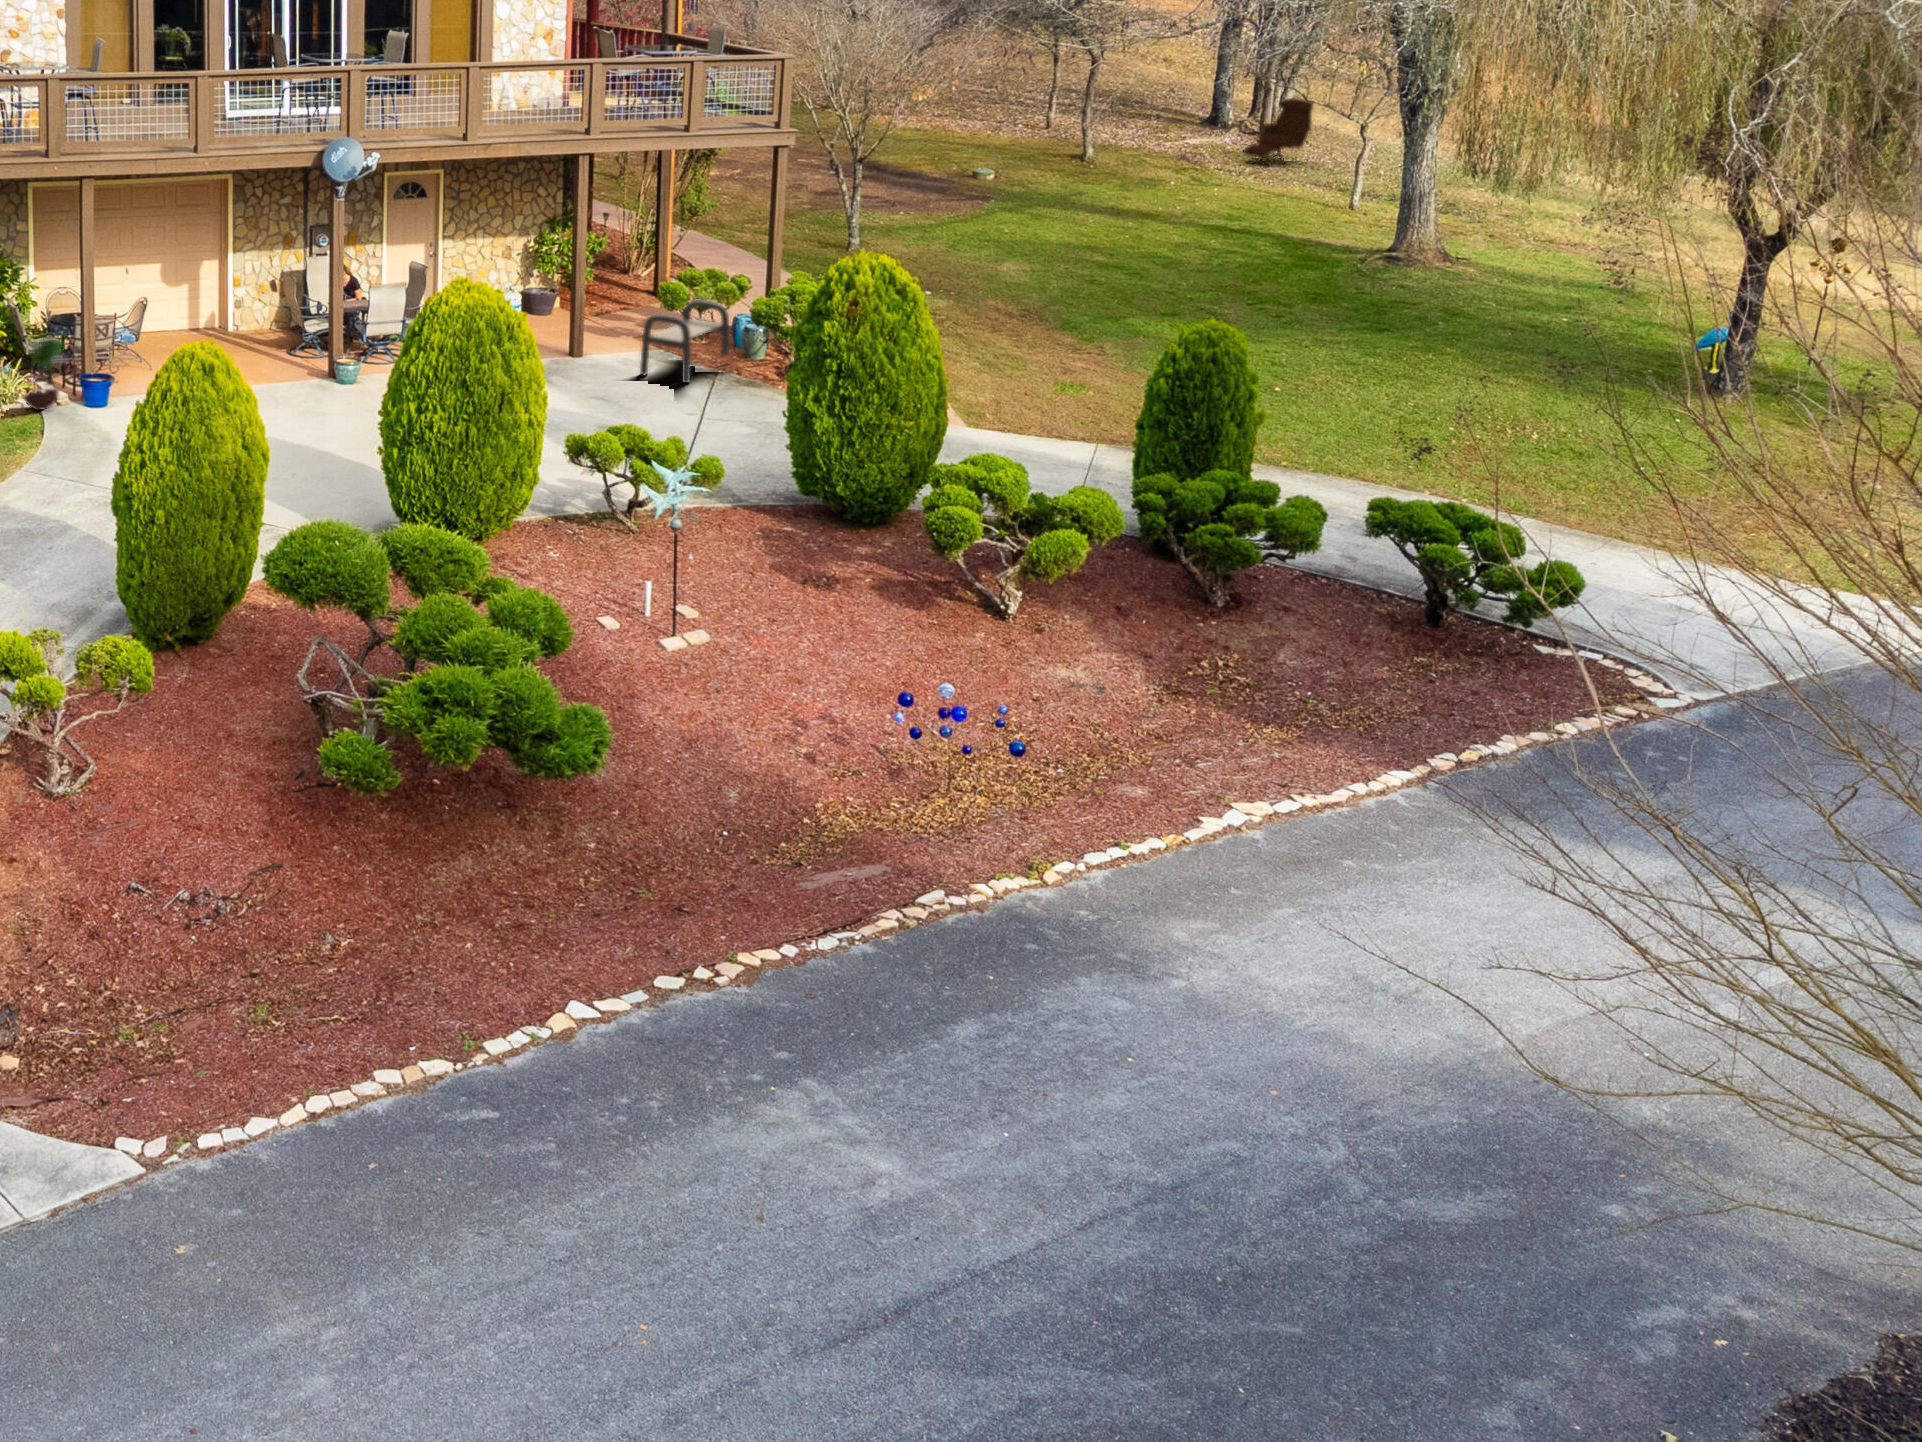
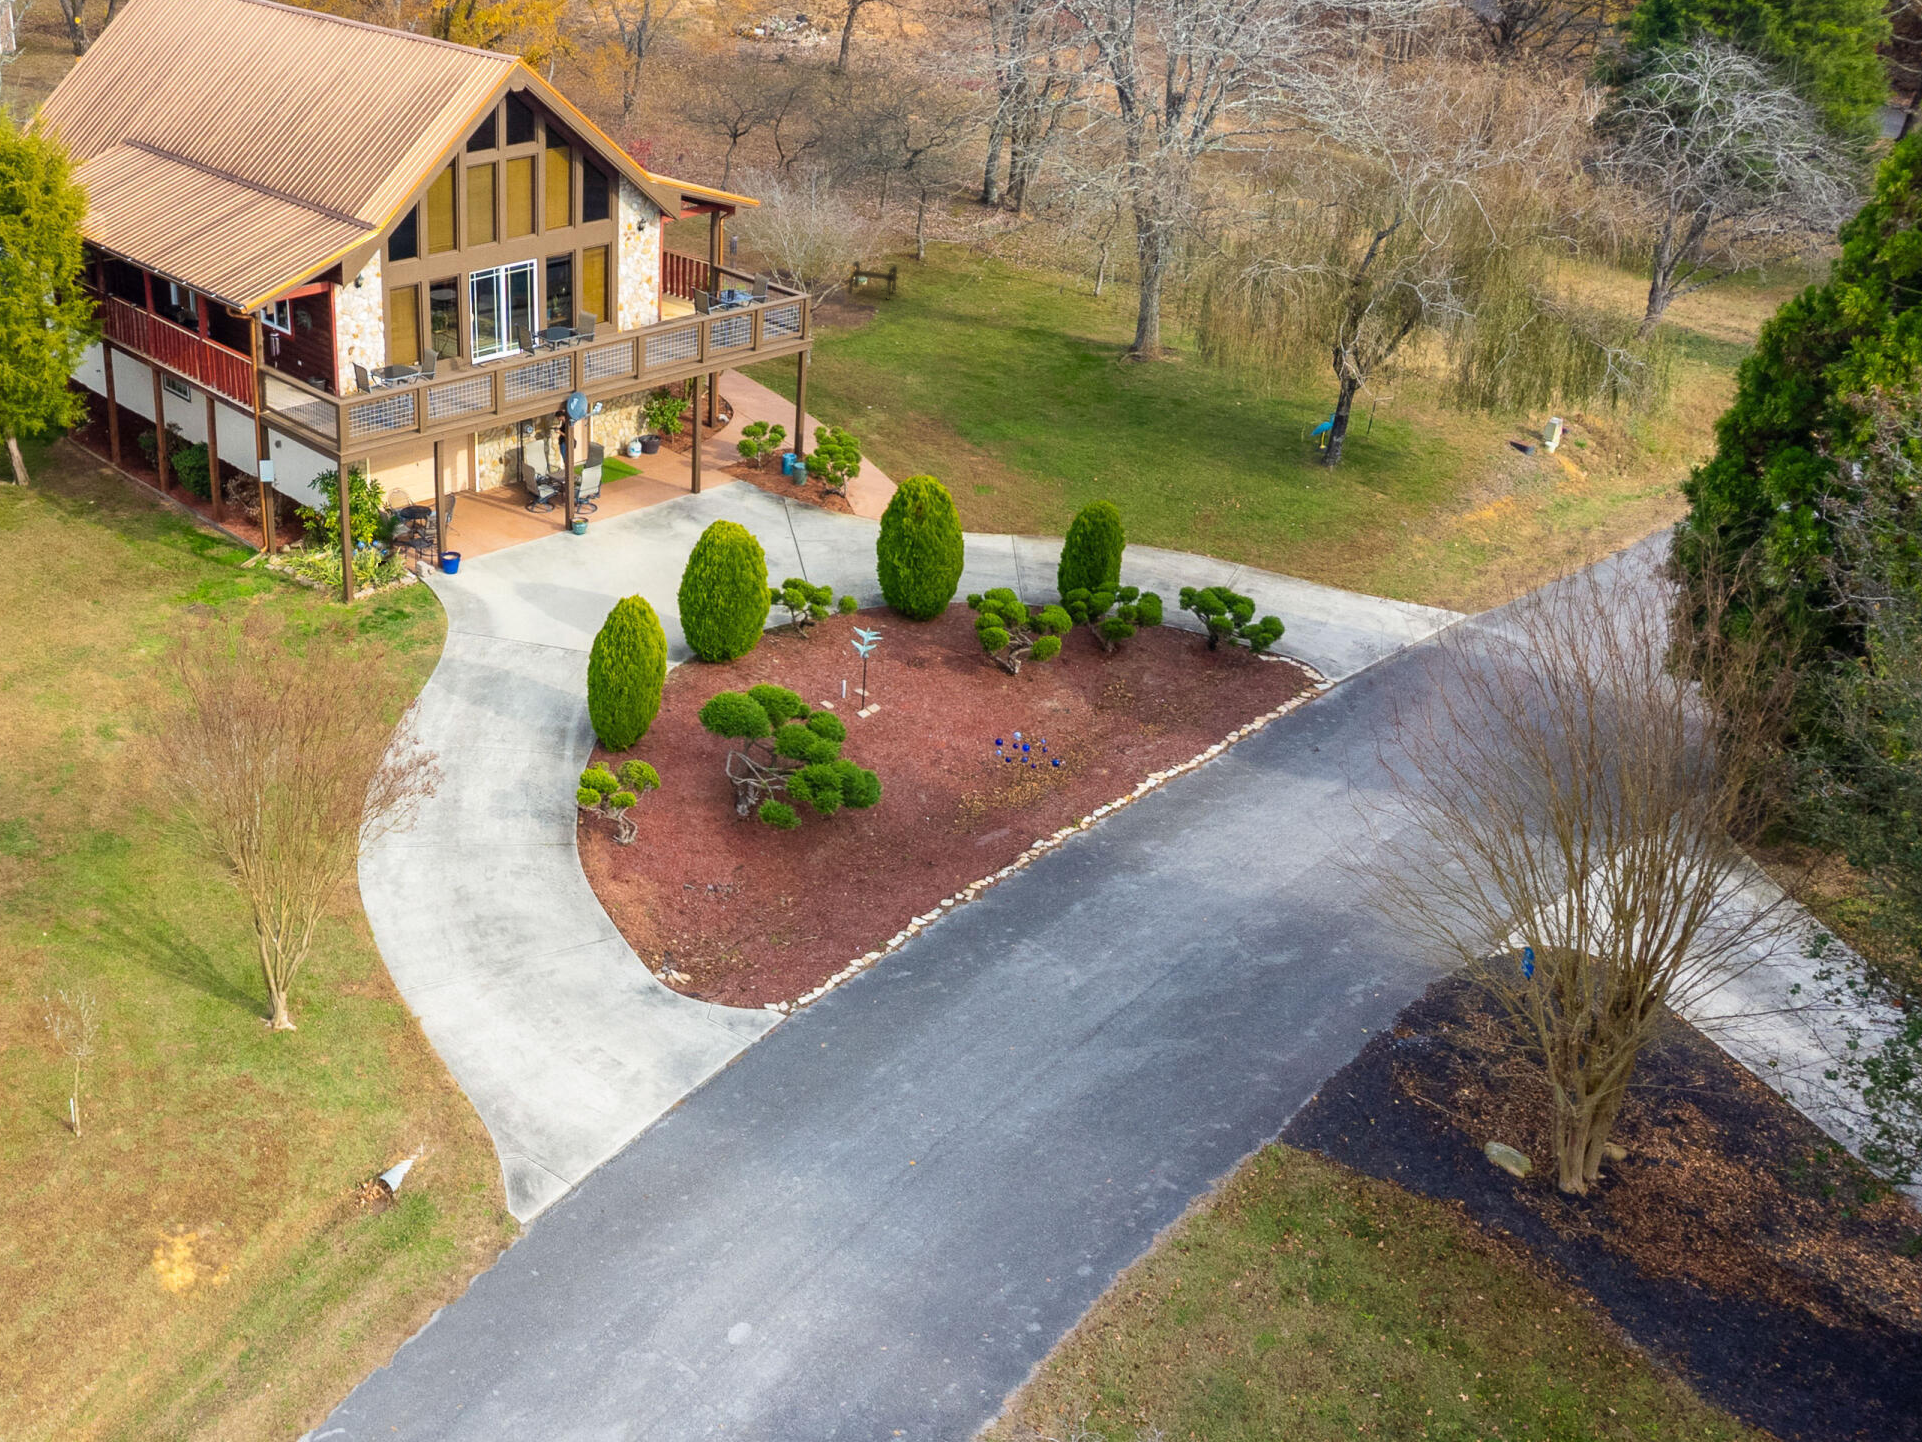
lounge chair: present [1243,98,1313,164] -> none [1004,191,1049,242]
bench: present [640,300,729,383] -> present [849,261,897,300]

